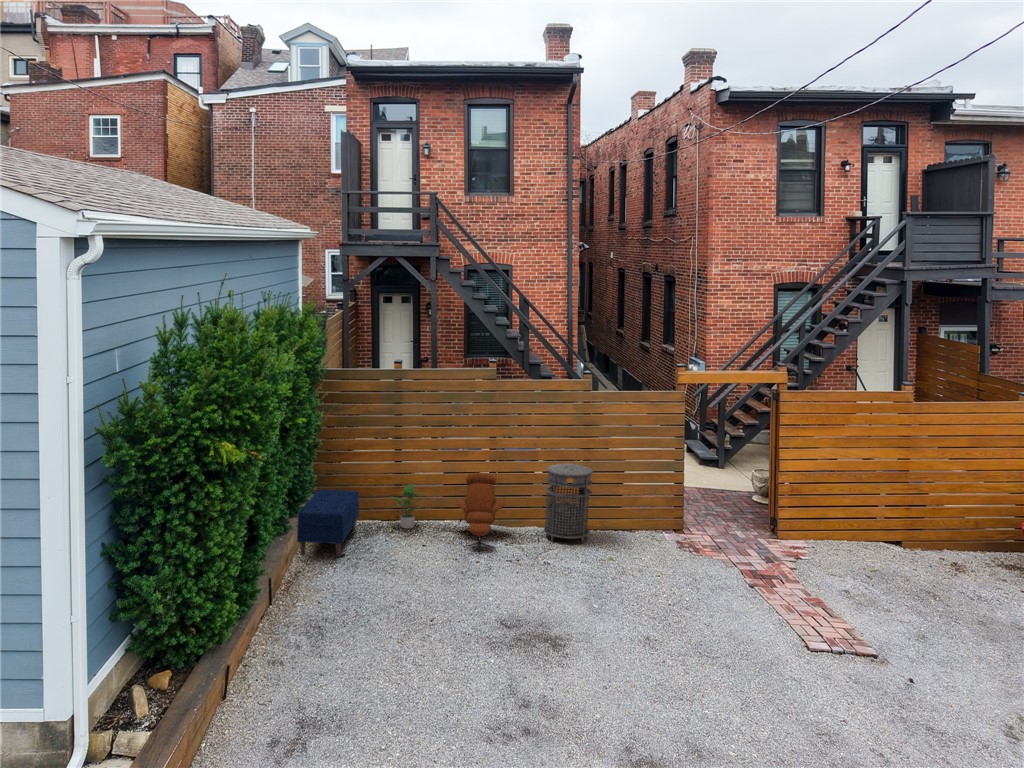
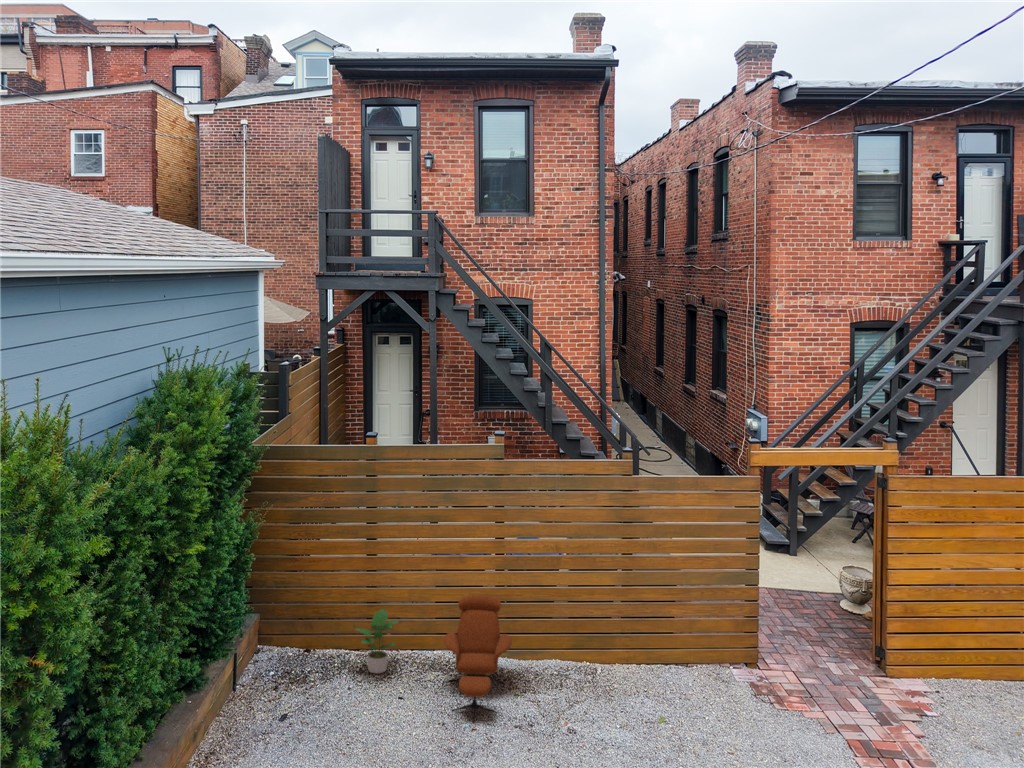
trash can: present [544,463,593,543] -> none [567,584,636,701]
bench: present [297,490,359,557] -> none [208,620,309,734]

